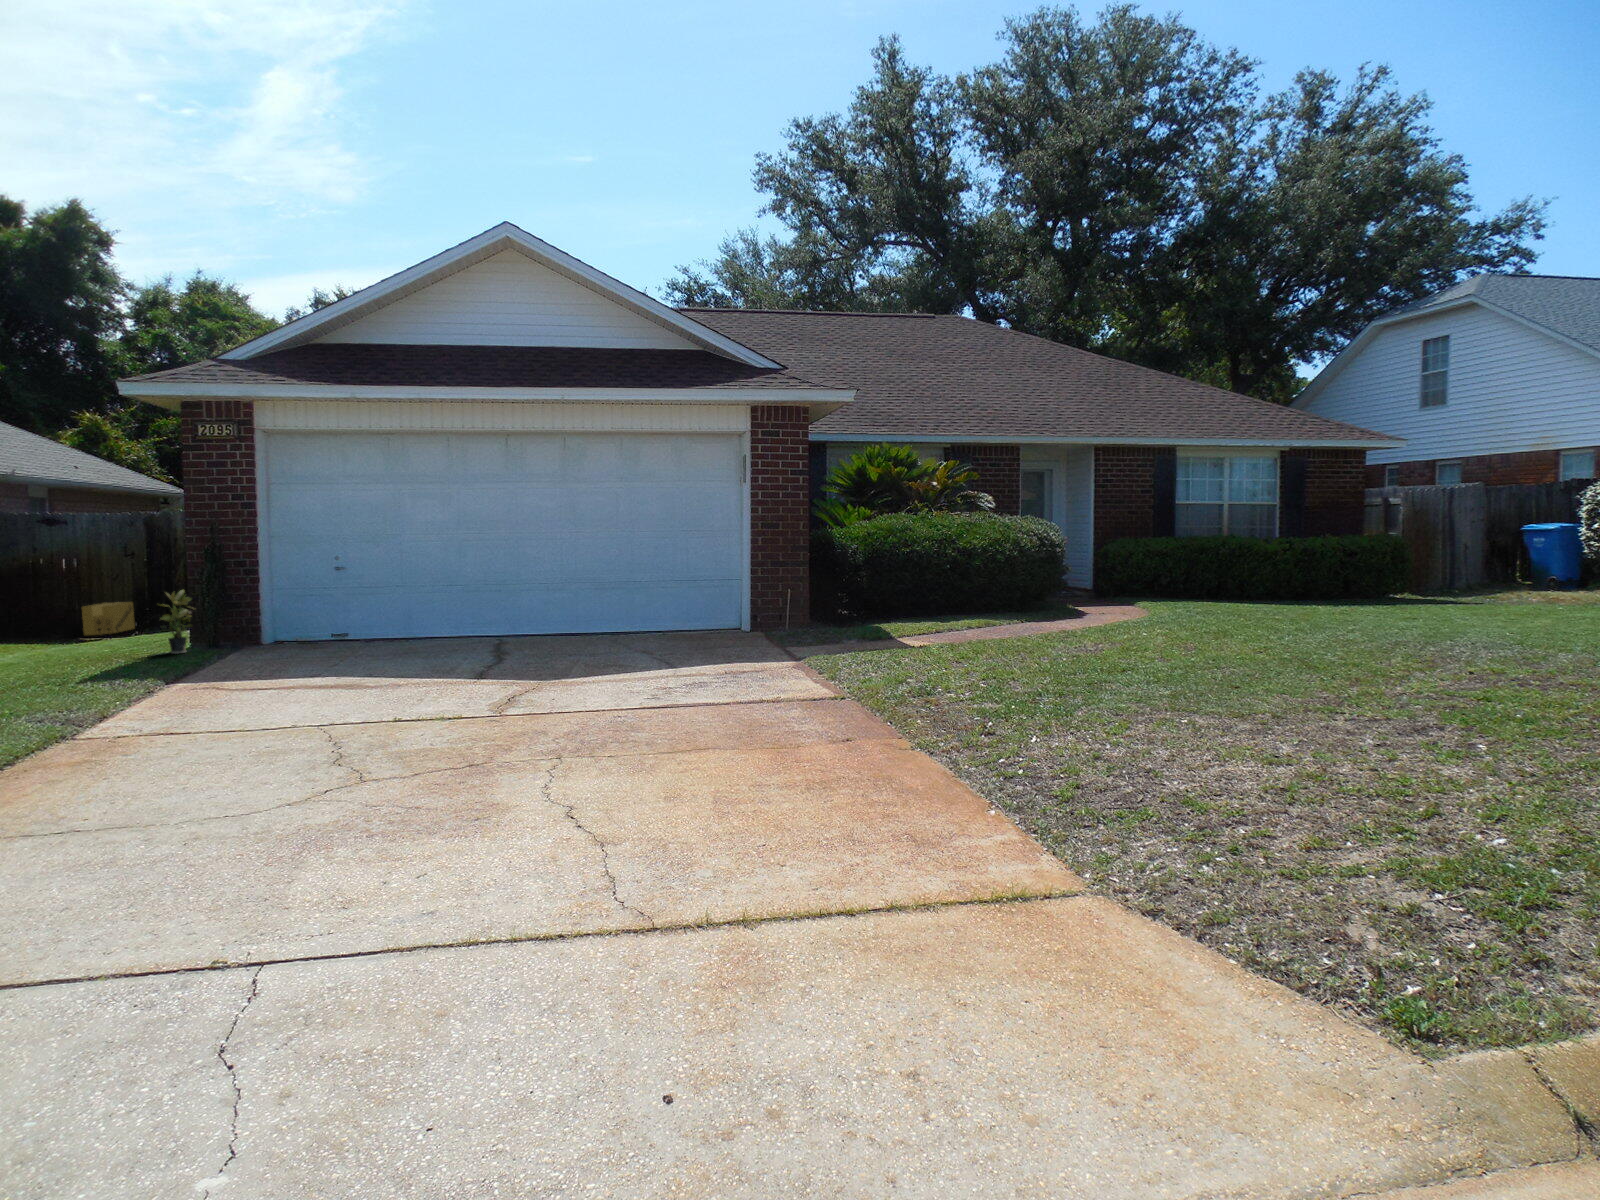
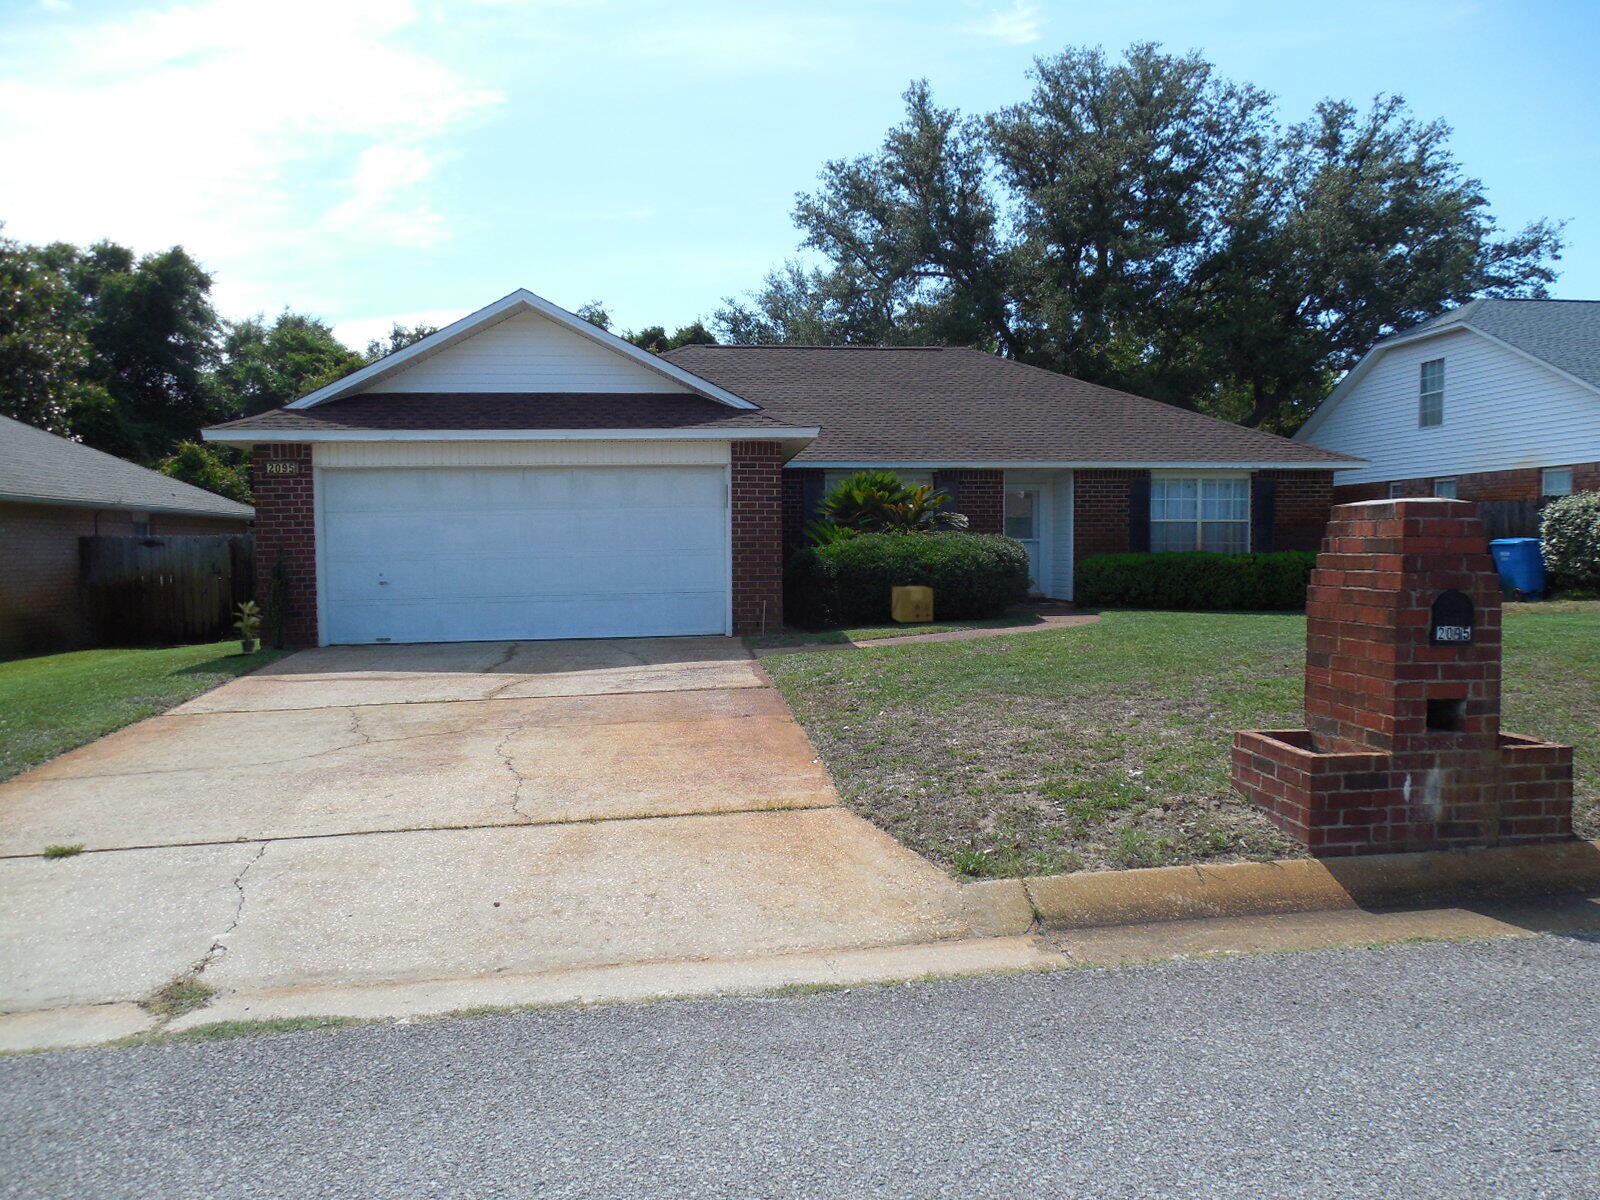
cardboard box: present [82,602,135,635] -> present [892,586,933,622]

